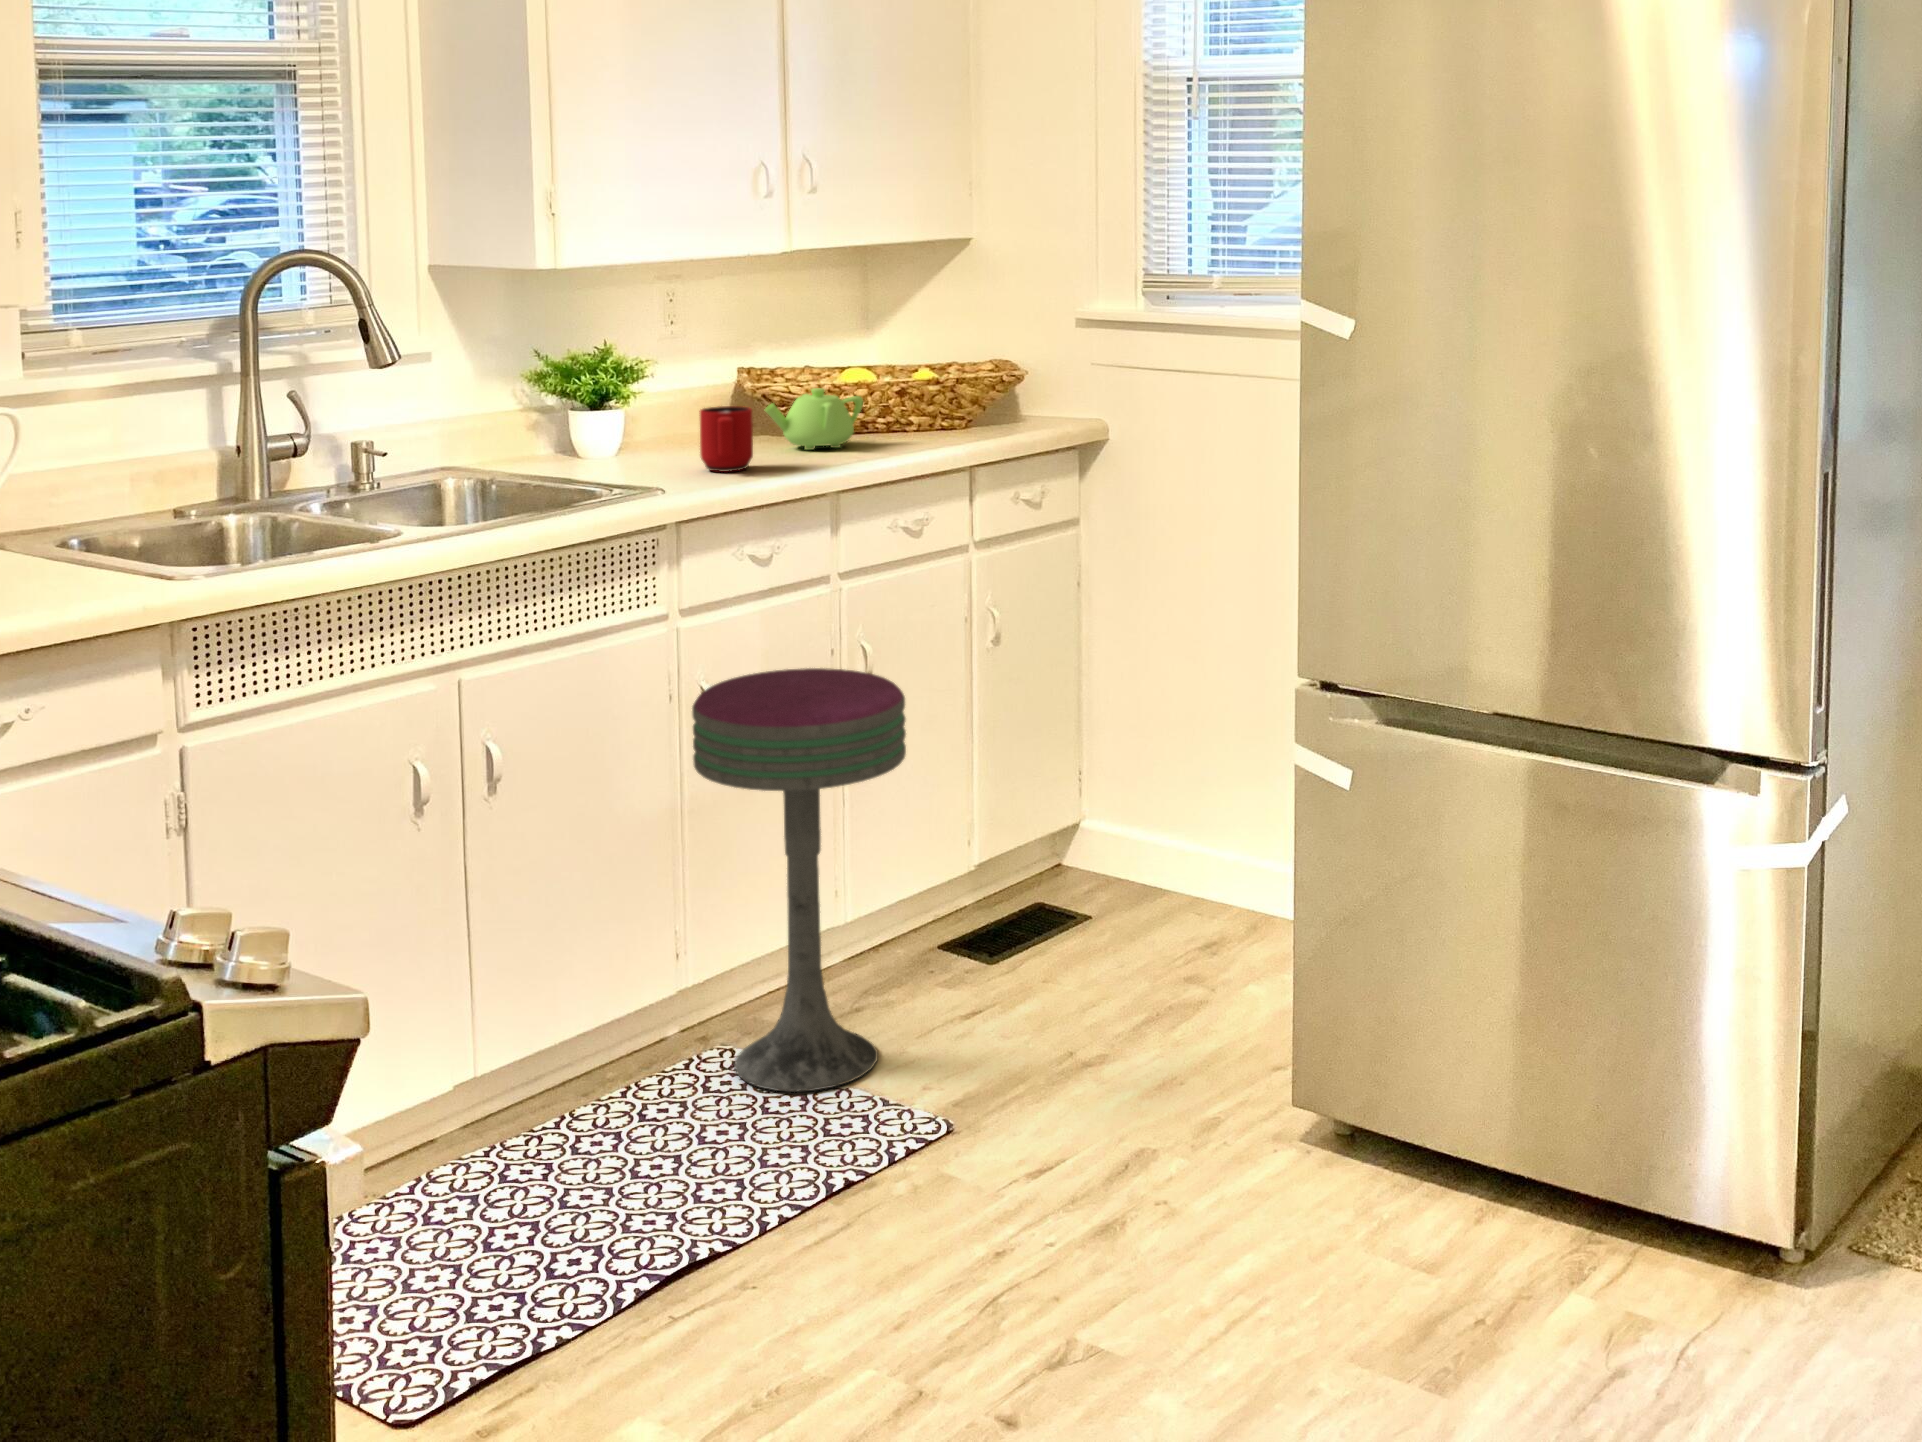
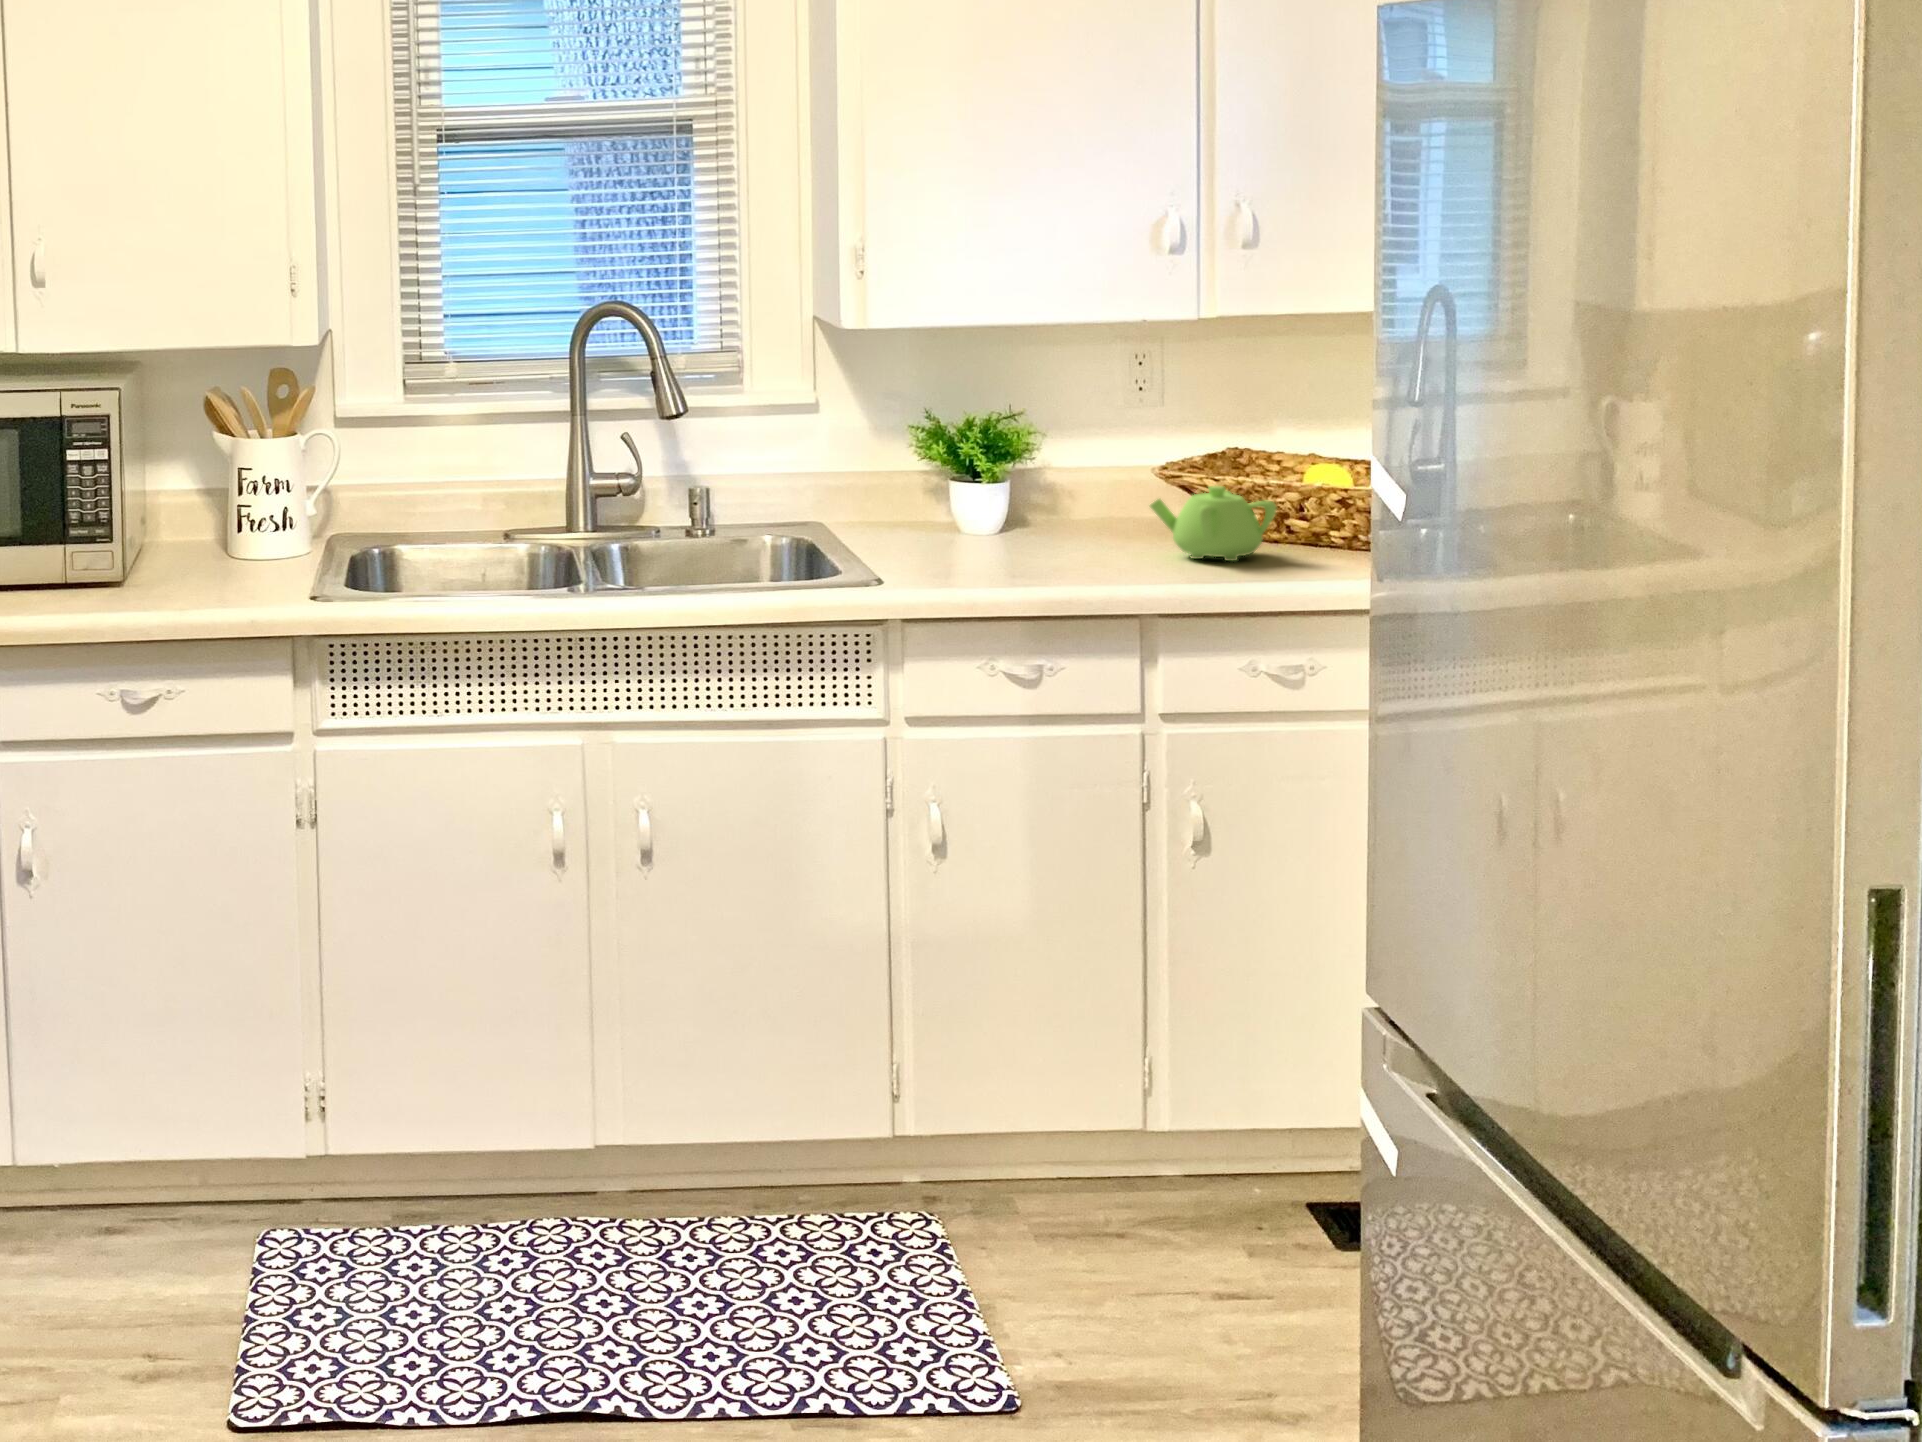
mug: present [699,406,753,472] -> none [1007,495,1072,572]
bar stool: present [692,668,906,1092] -> none [849,805,1102,1313]

